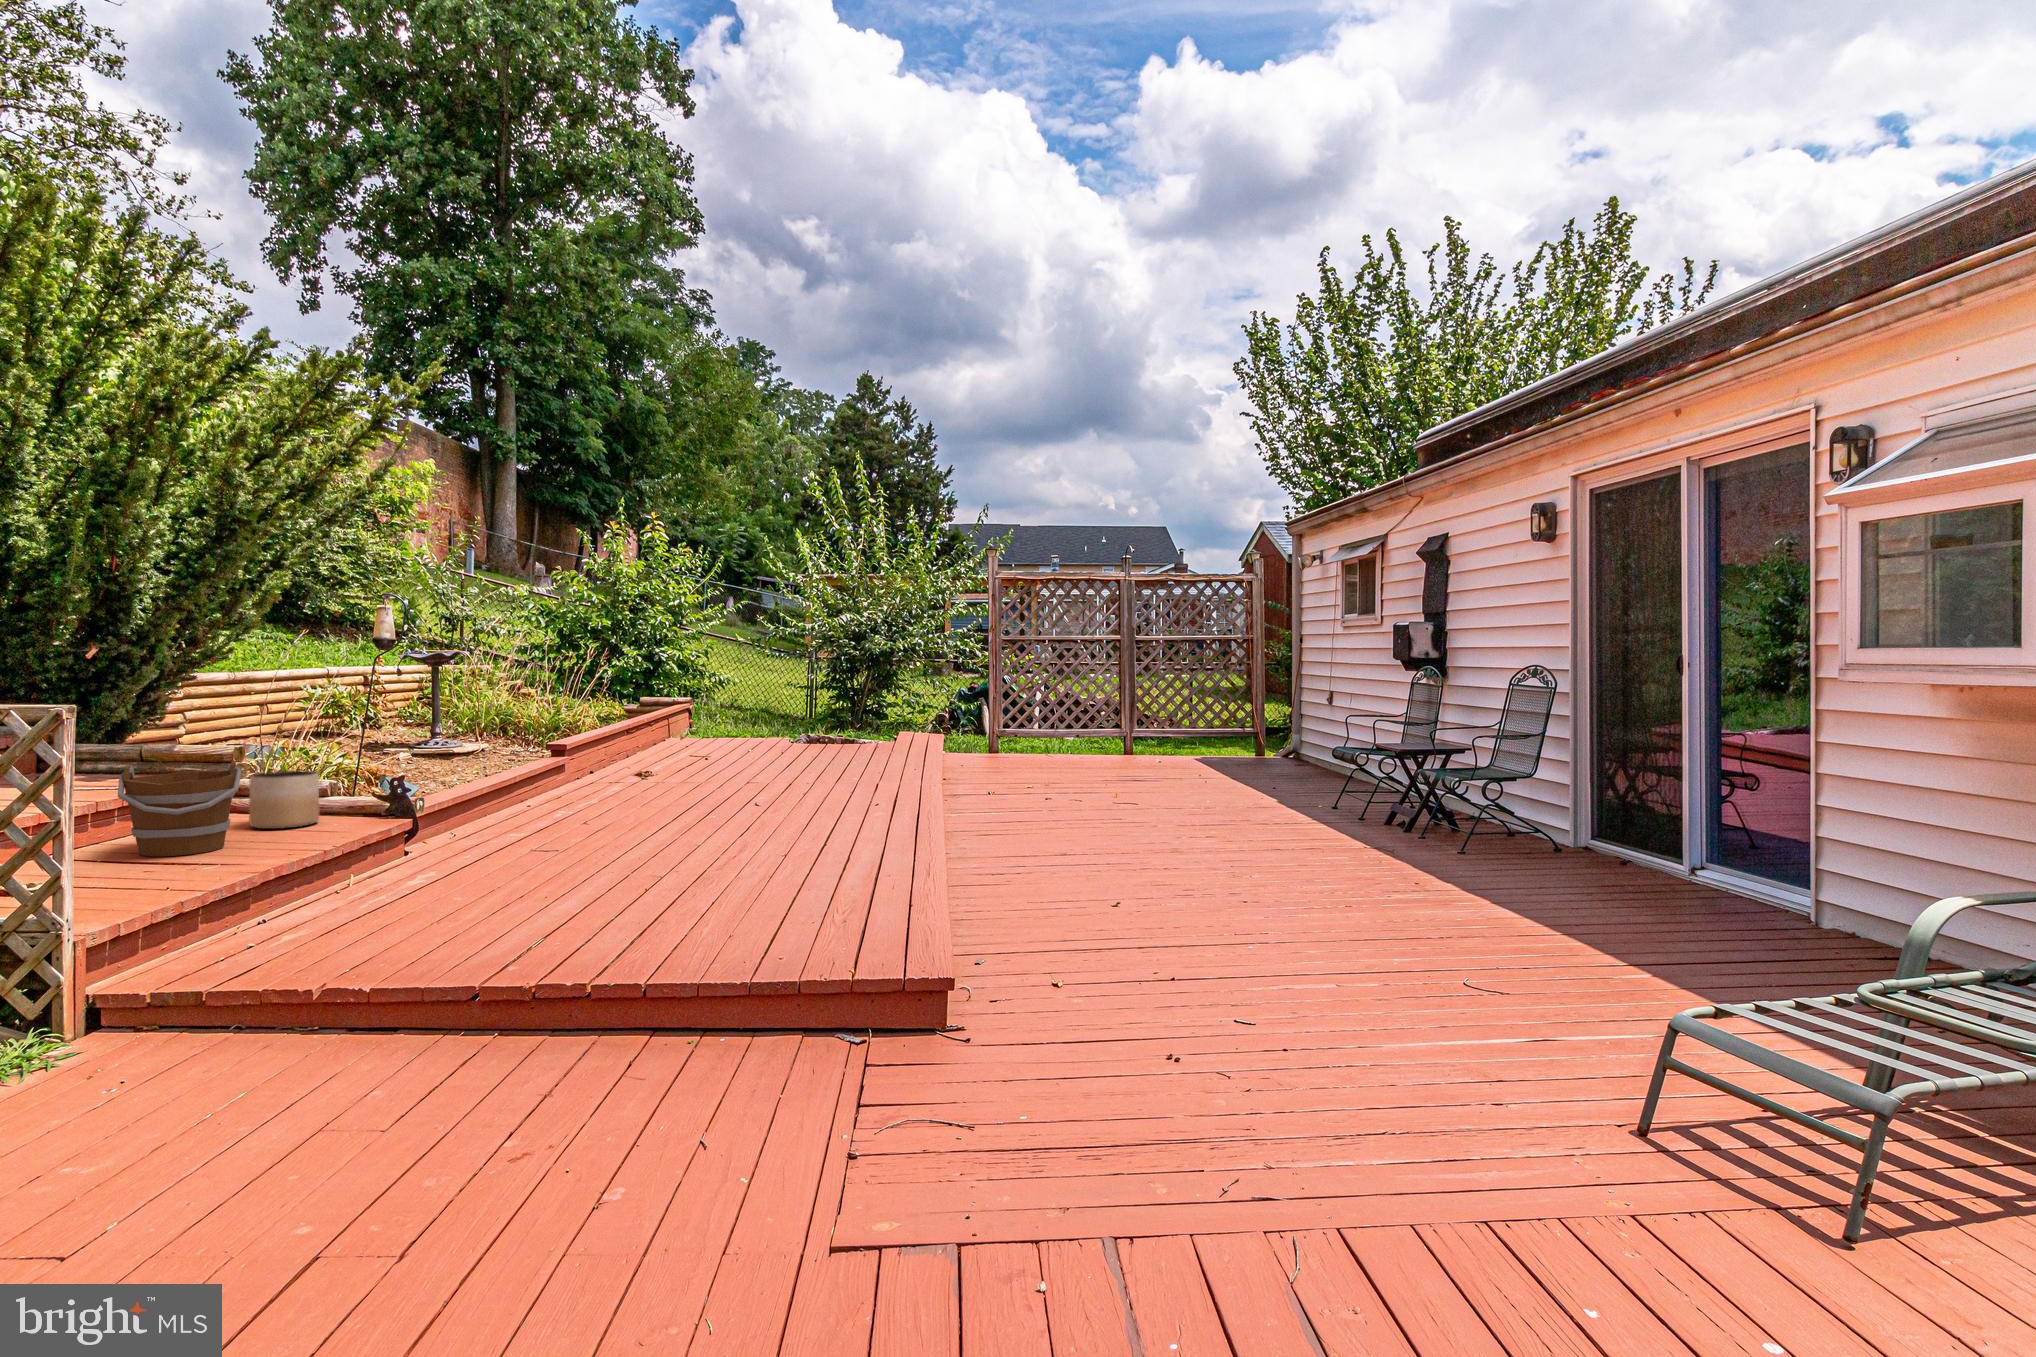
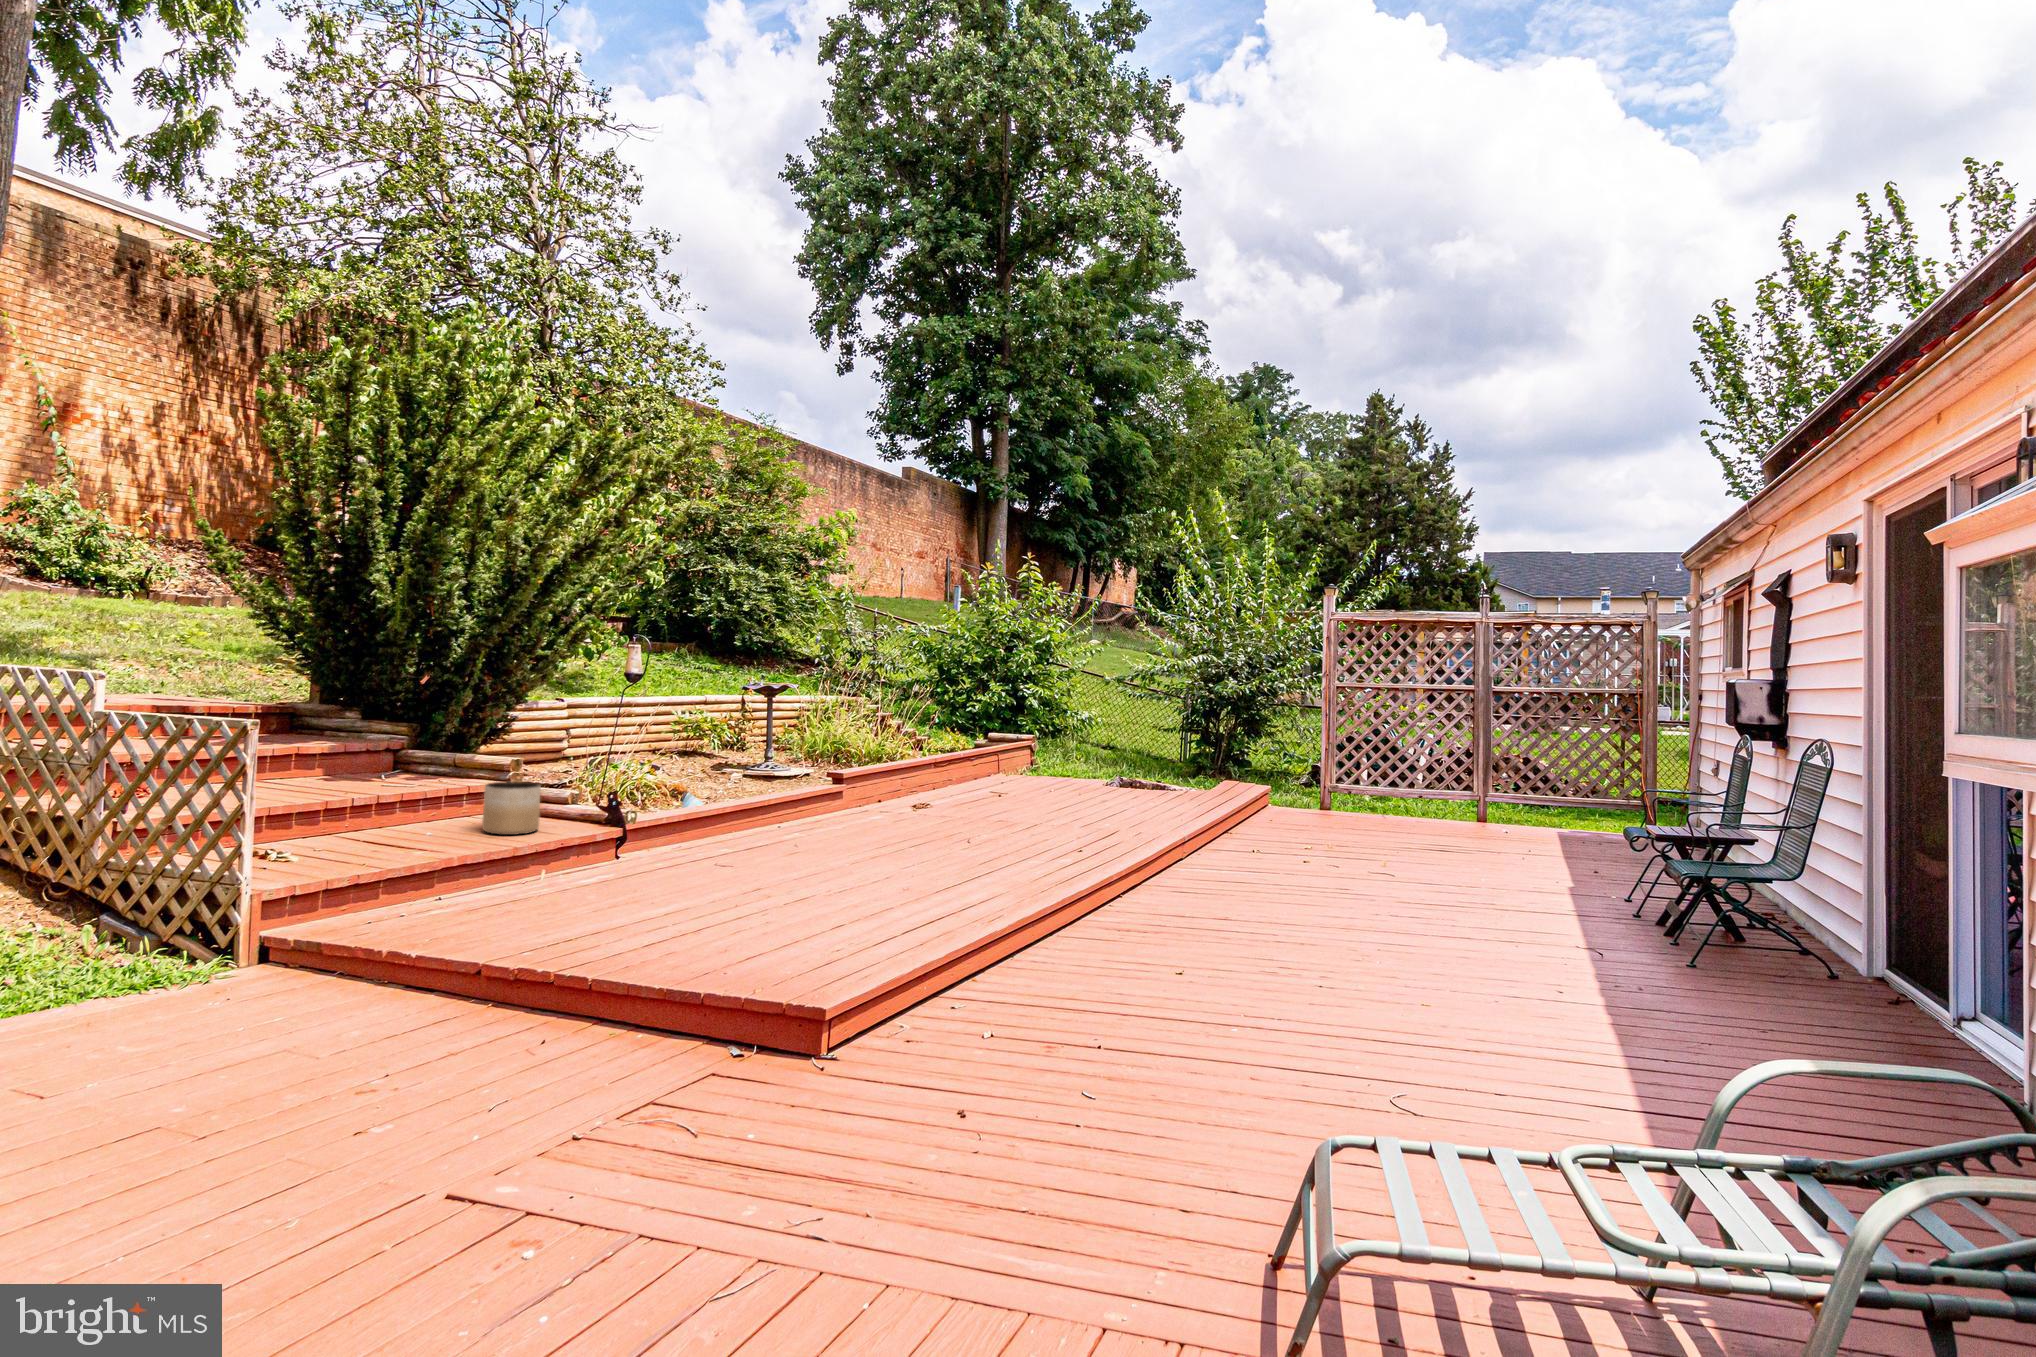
bucket: present [118,761,242,856] -> none [352,768,450,851]

